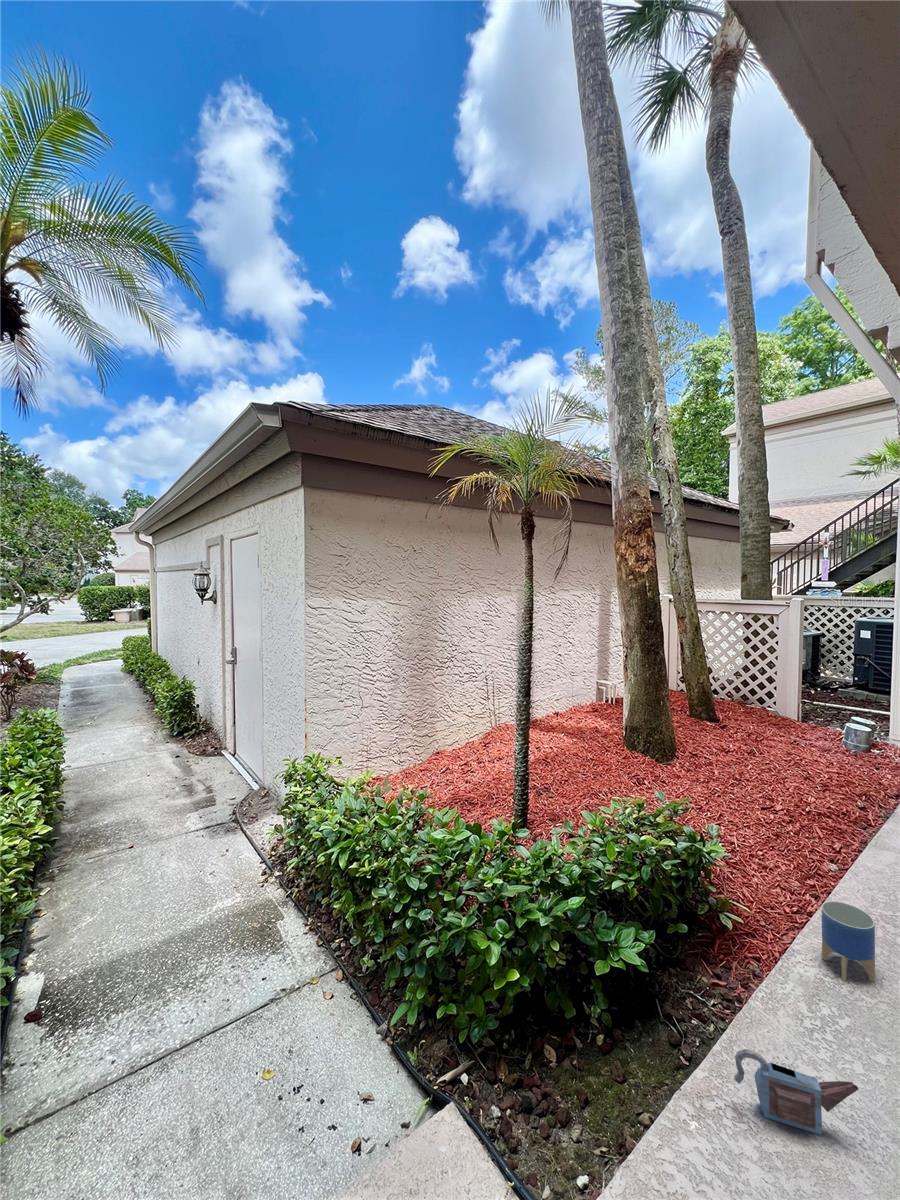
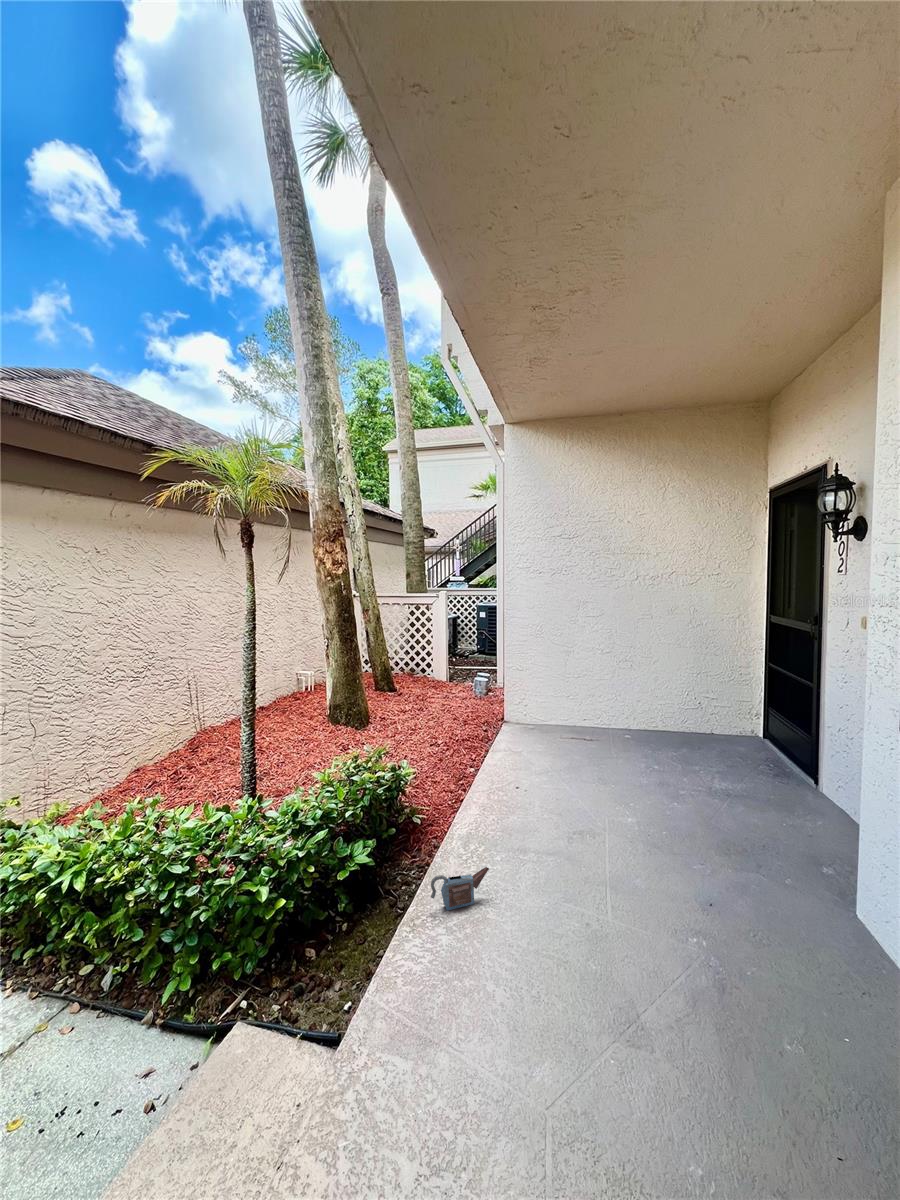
planter: present [821,901,875,982] -> none [468,783,495,829]

